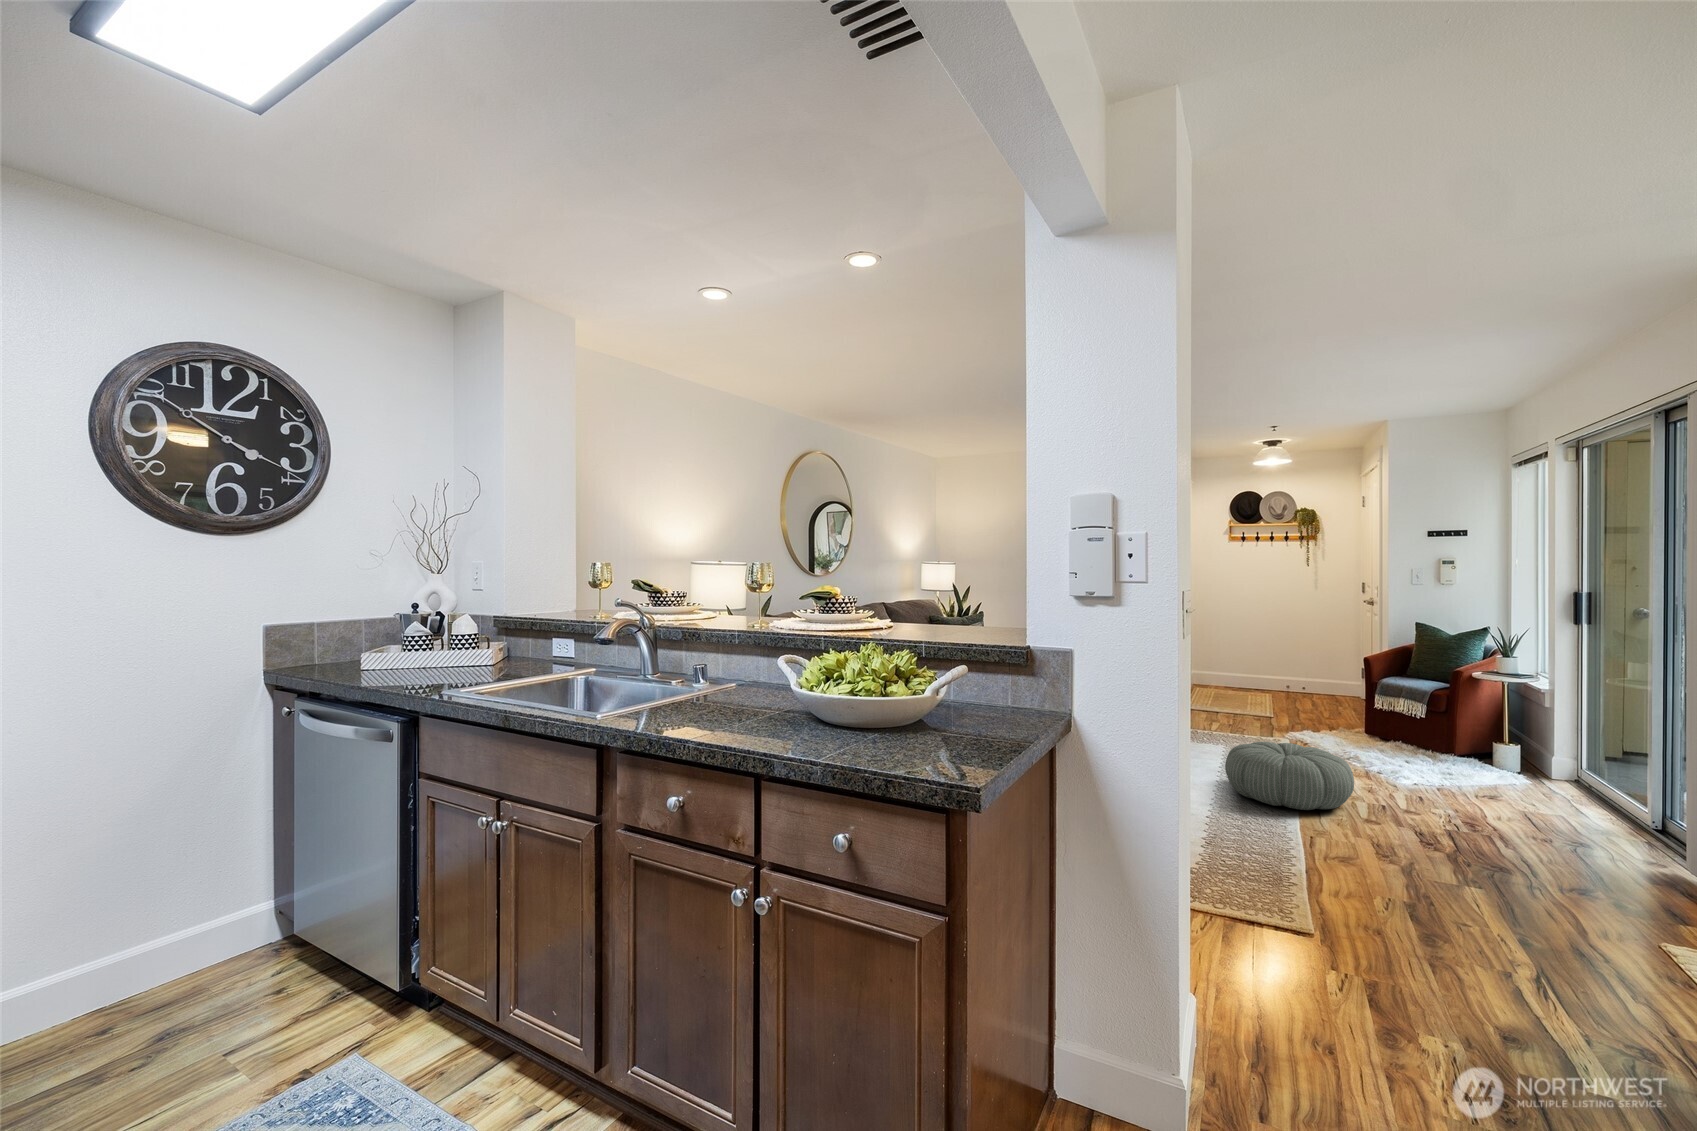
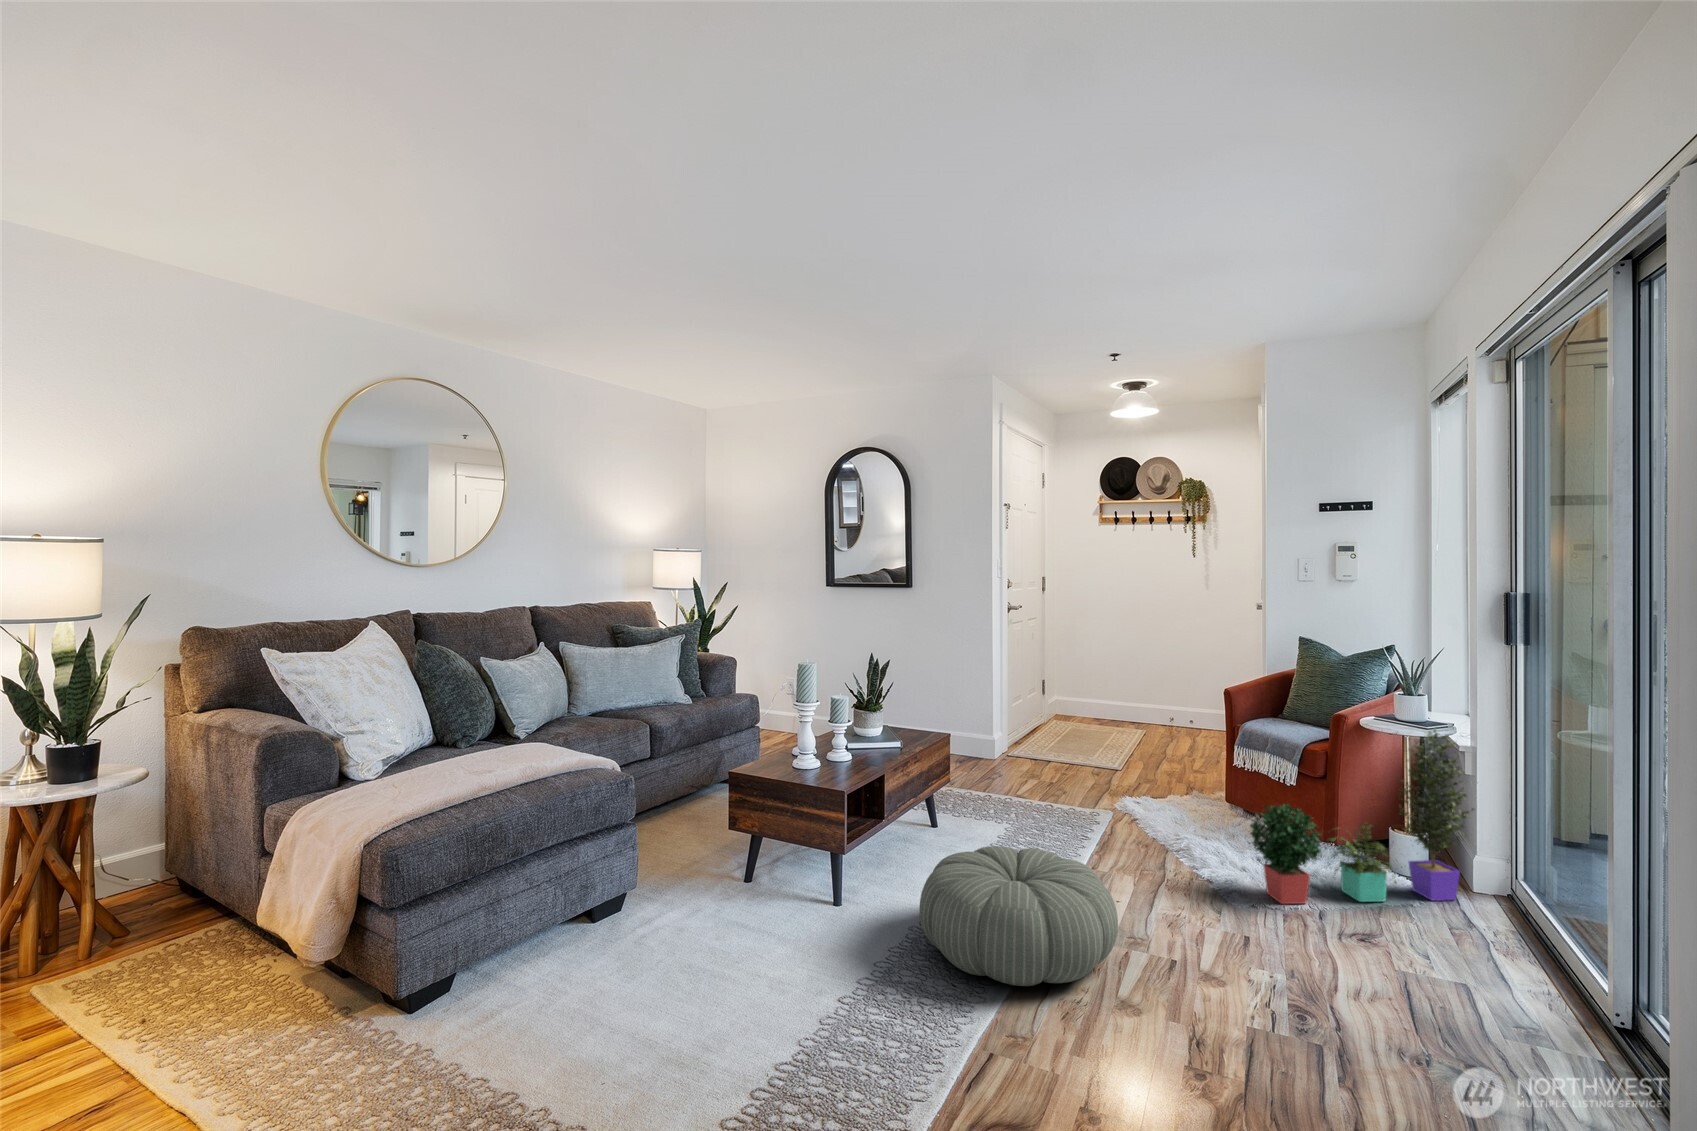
potted plant: none [1408,676,1557,782] -> present [1249,727,1474,904]

